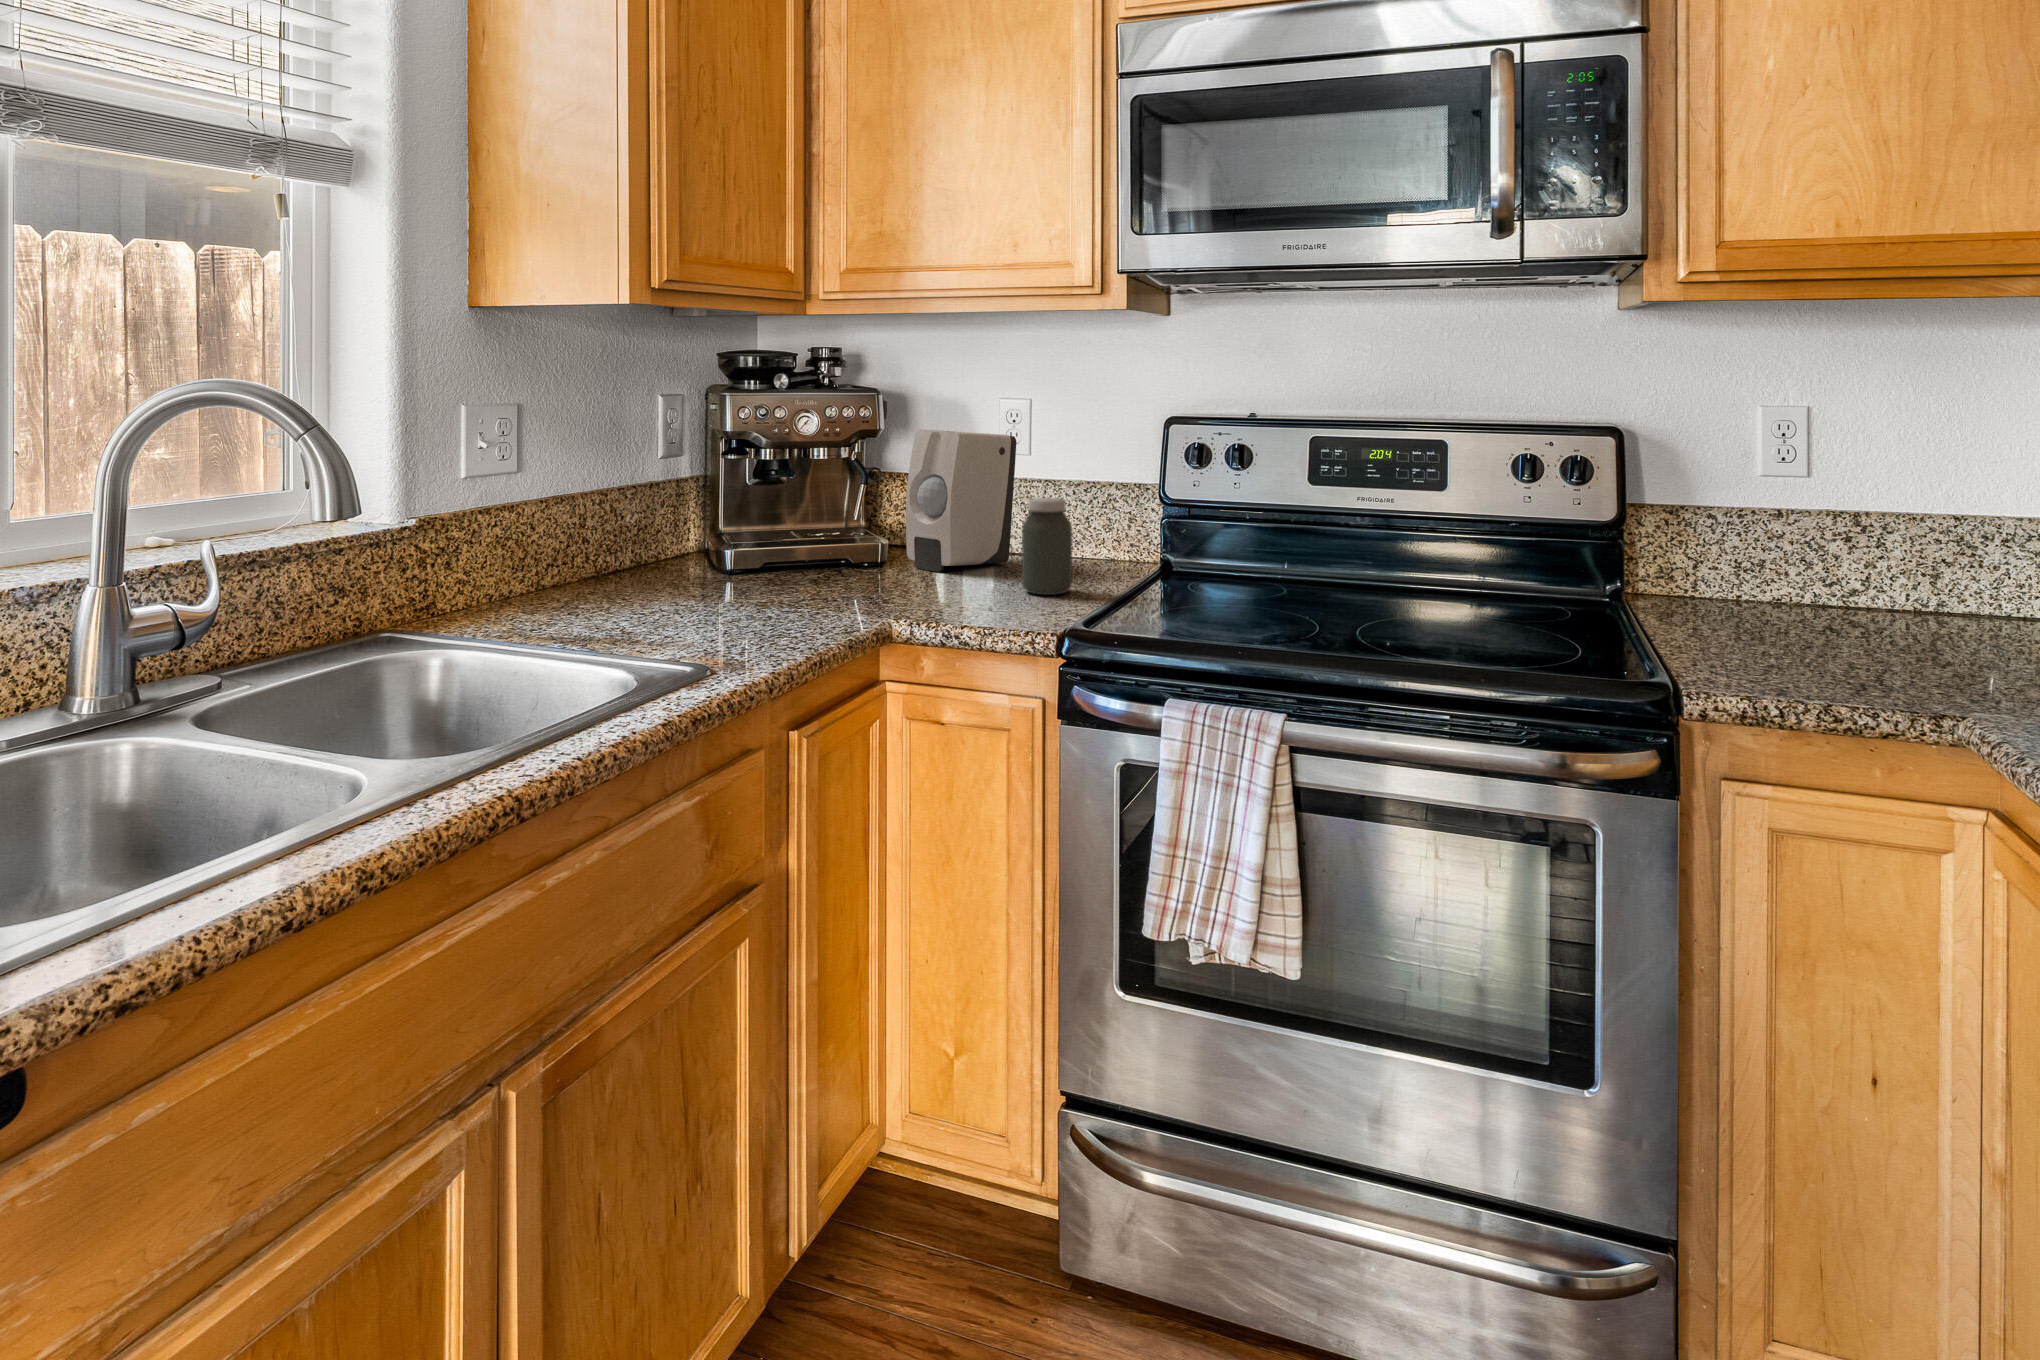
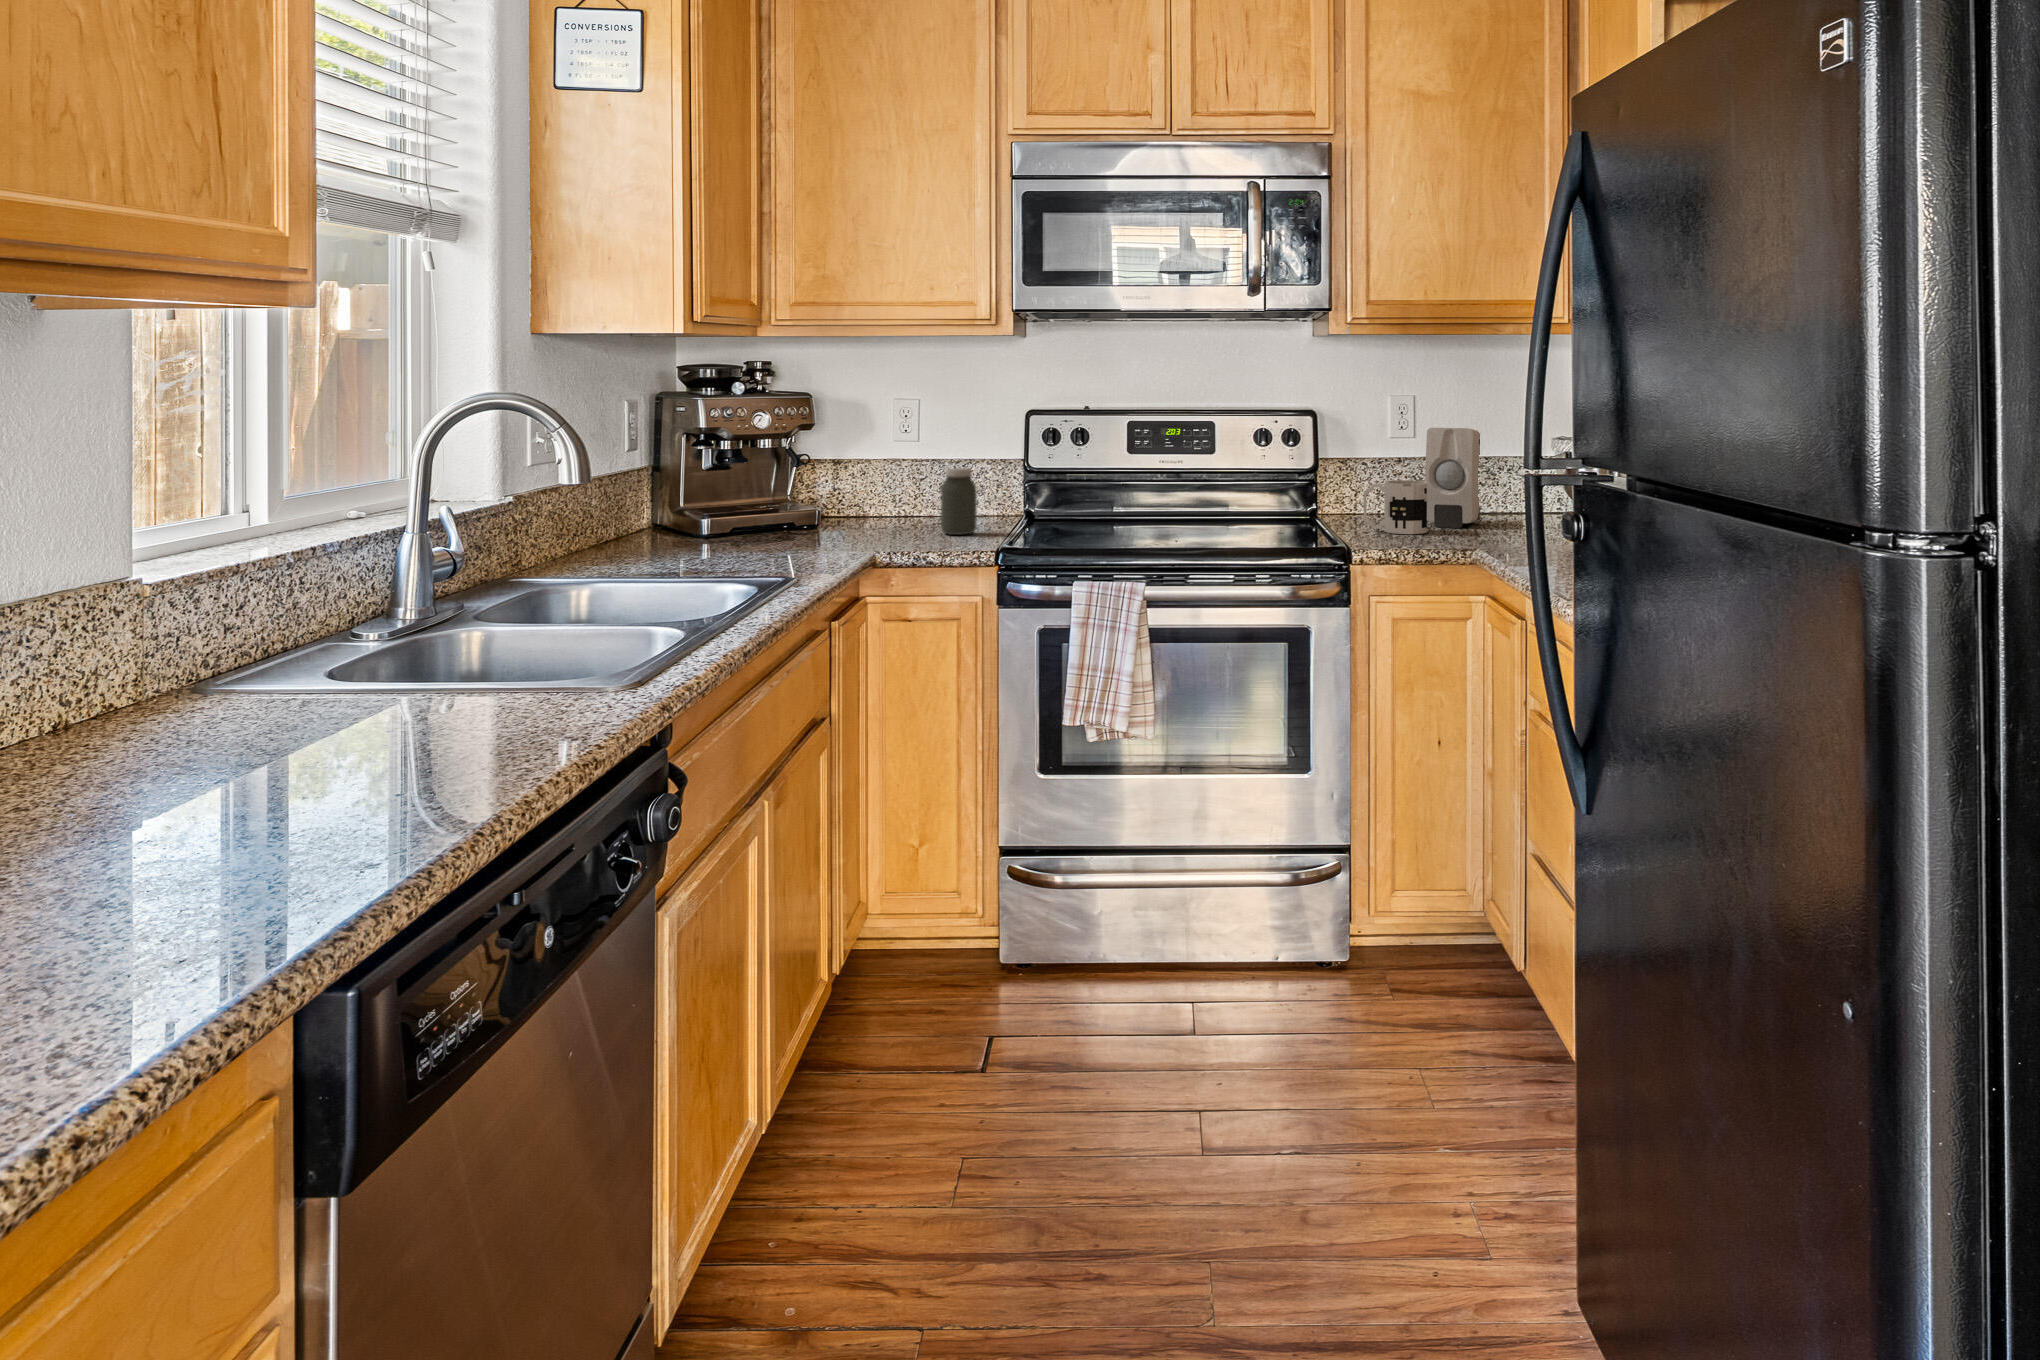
soap dispenser: present [906,429,1016,572] -> present [1425,428,1481,528]
mug: none [1709,550,1836,650] -> present [1364,480,1427,534]

